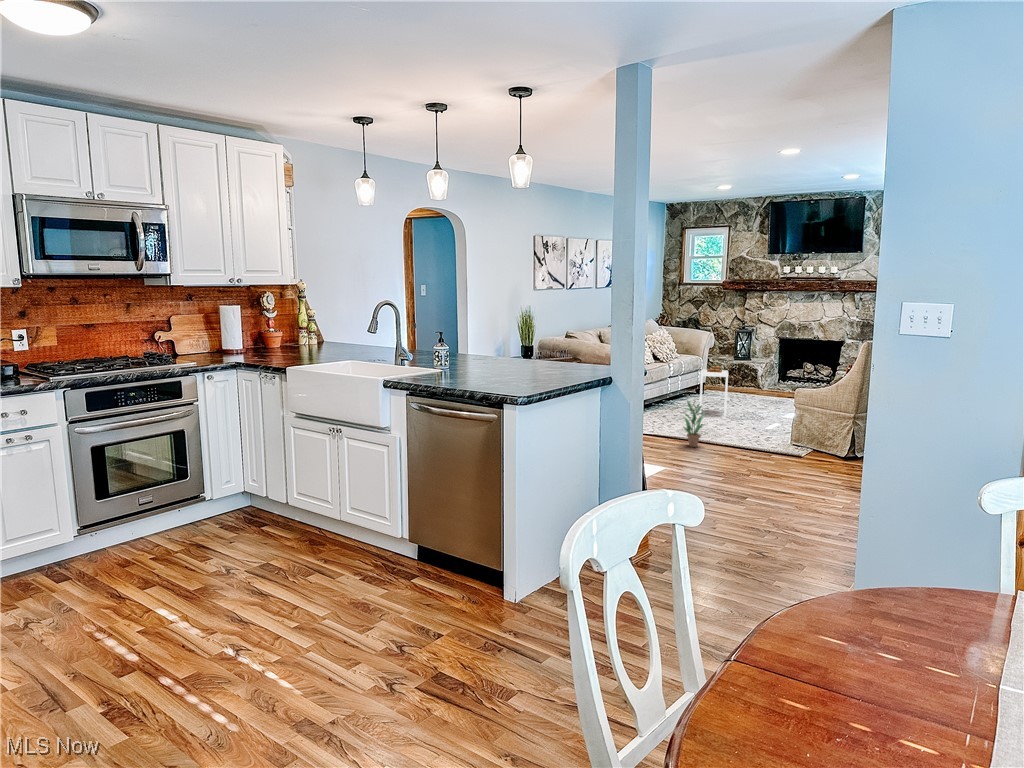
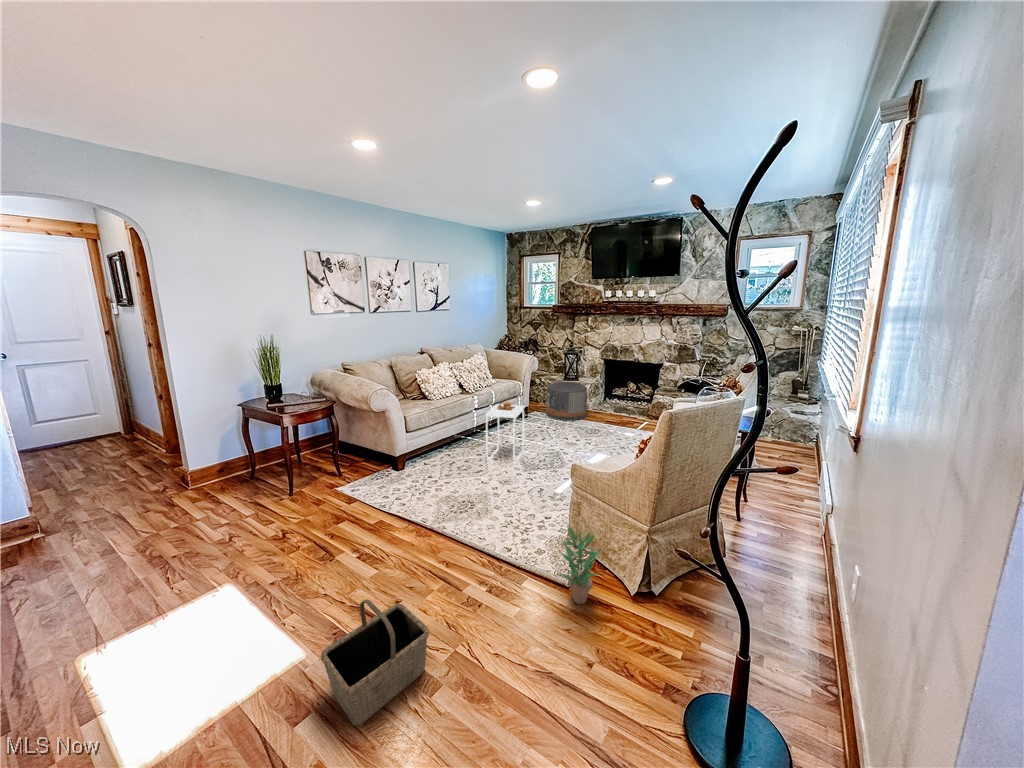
pouf: none [722,359,767,397] -> present [546,382,587,420]
potted plant: present [683,401,704,447] -> present [560,525,602,604]
basket: none [708,433,755,481] -> present [321,599,429,726]

